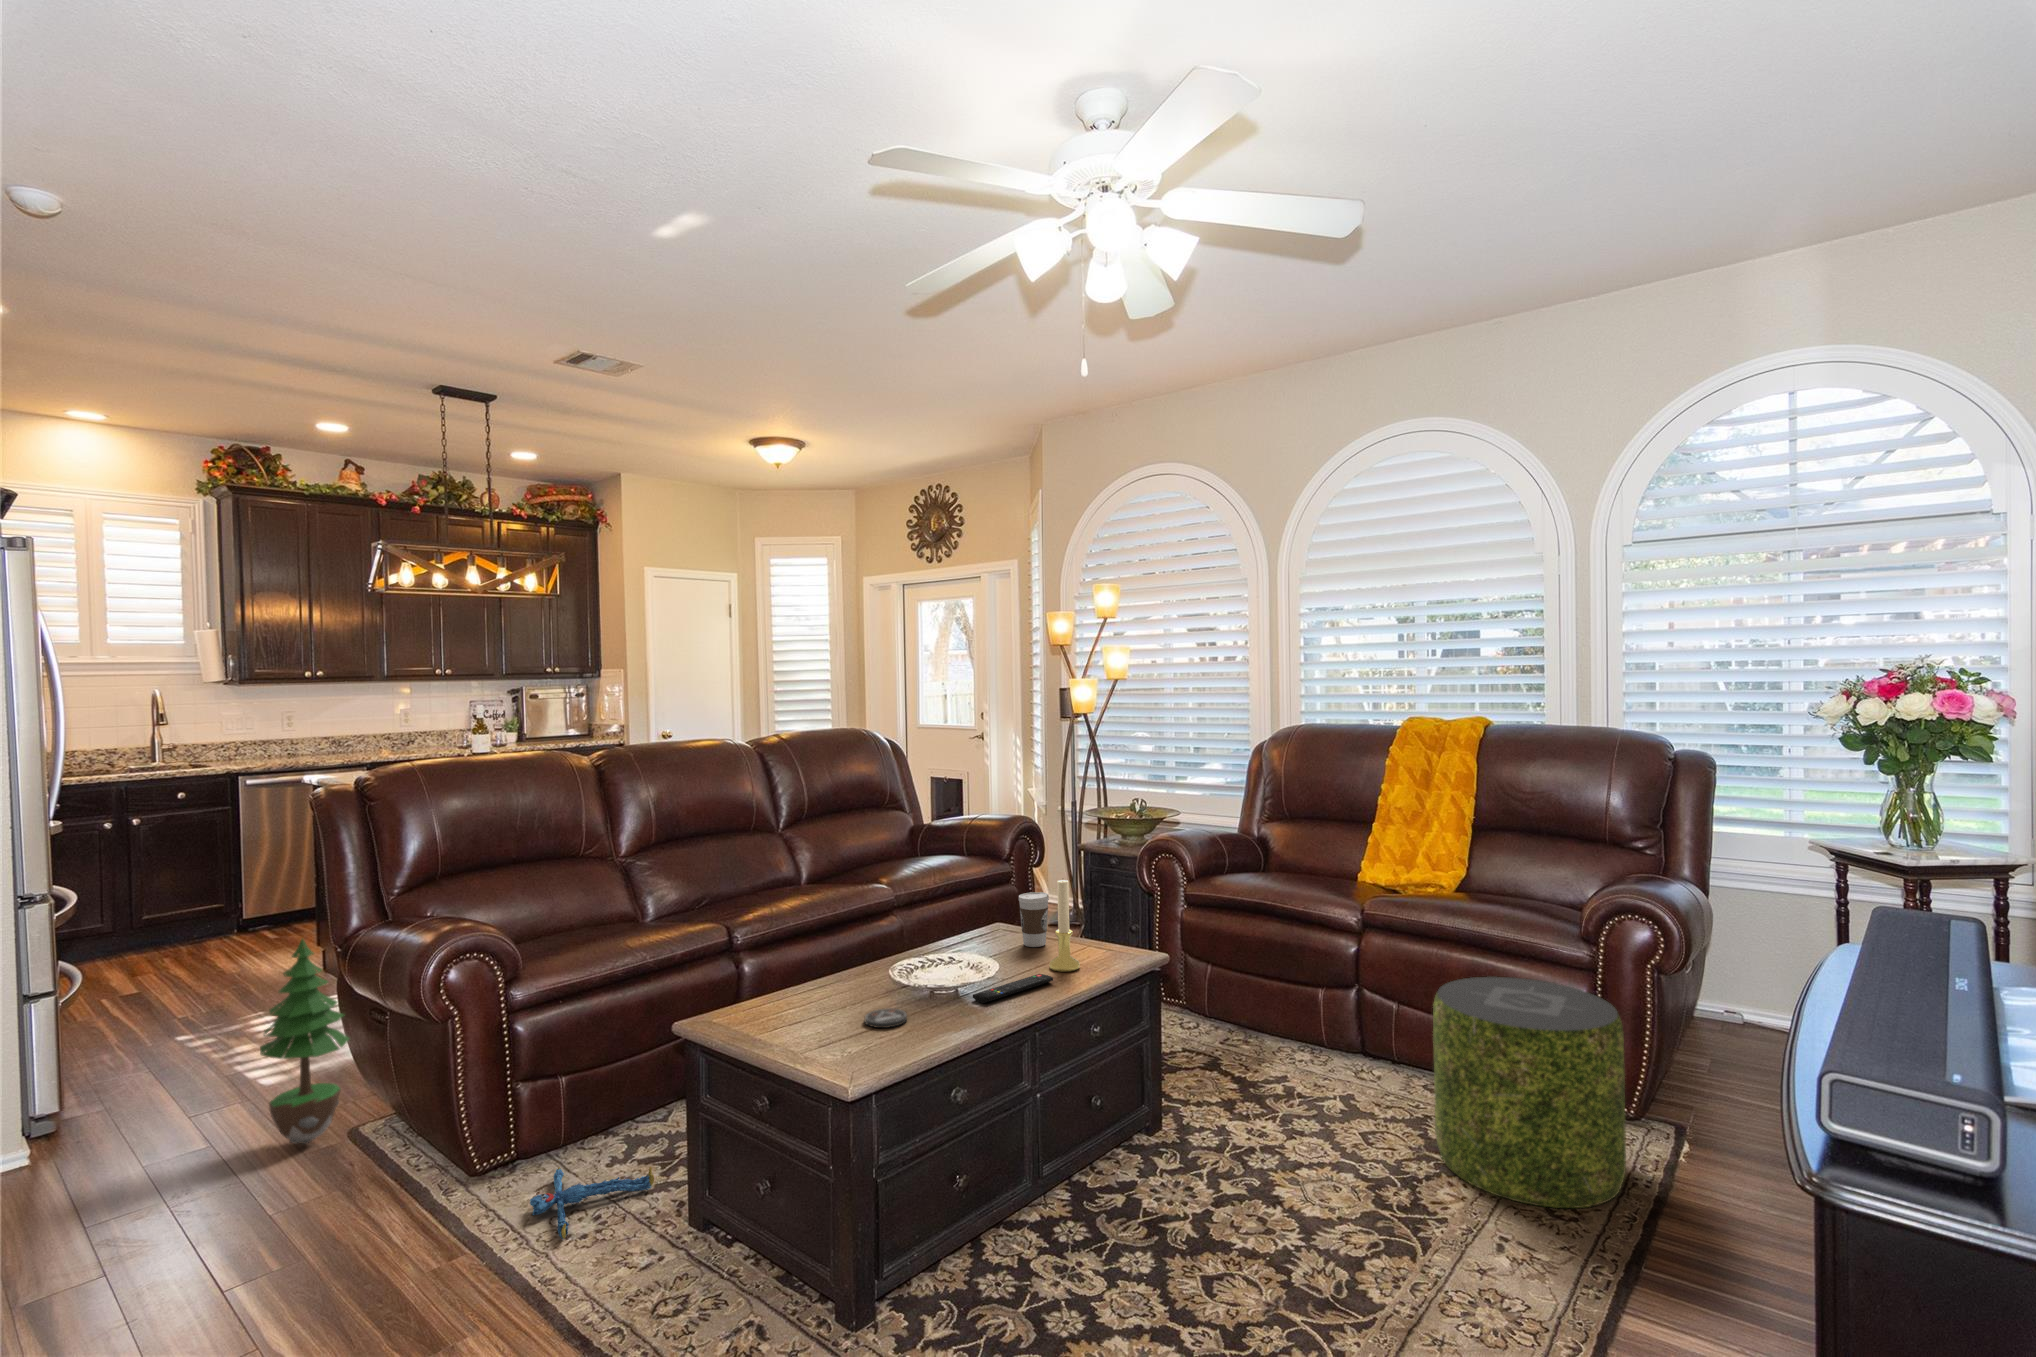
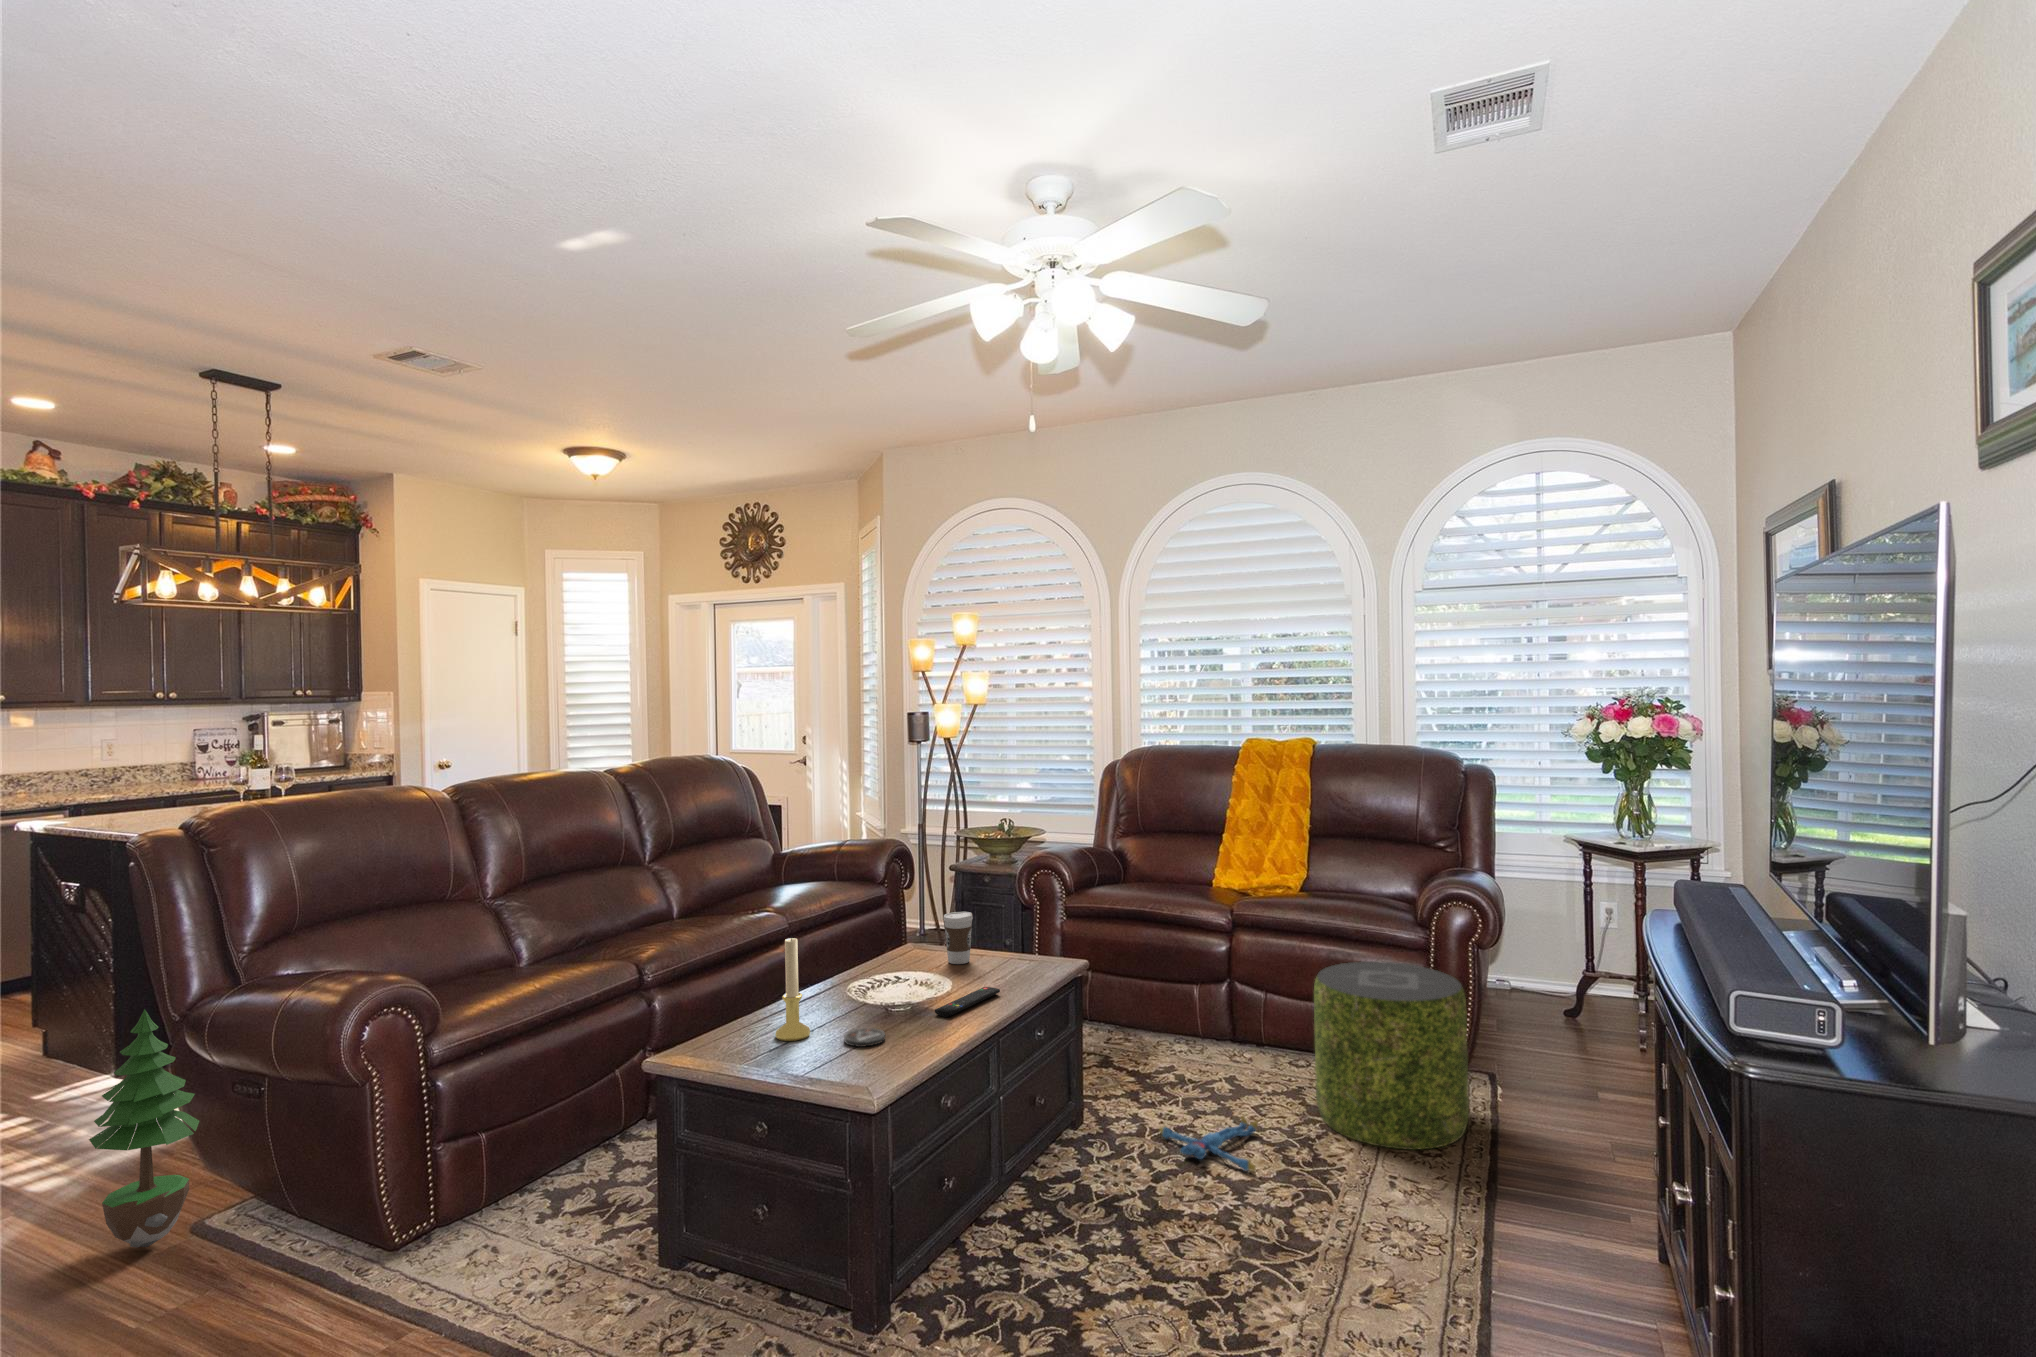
candle holder: present [1049,880,1080,972] -> present [775,938,810,1041]
plush toy: present [530,1167,654,1239] -> present [1159,1116,1258,1171]

